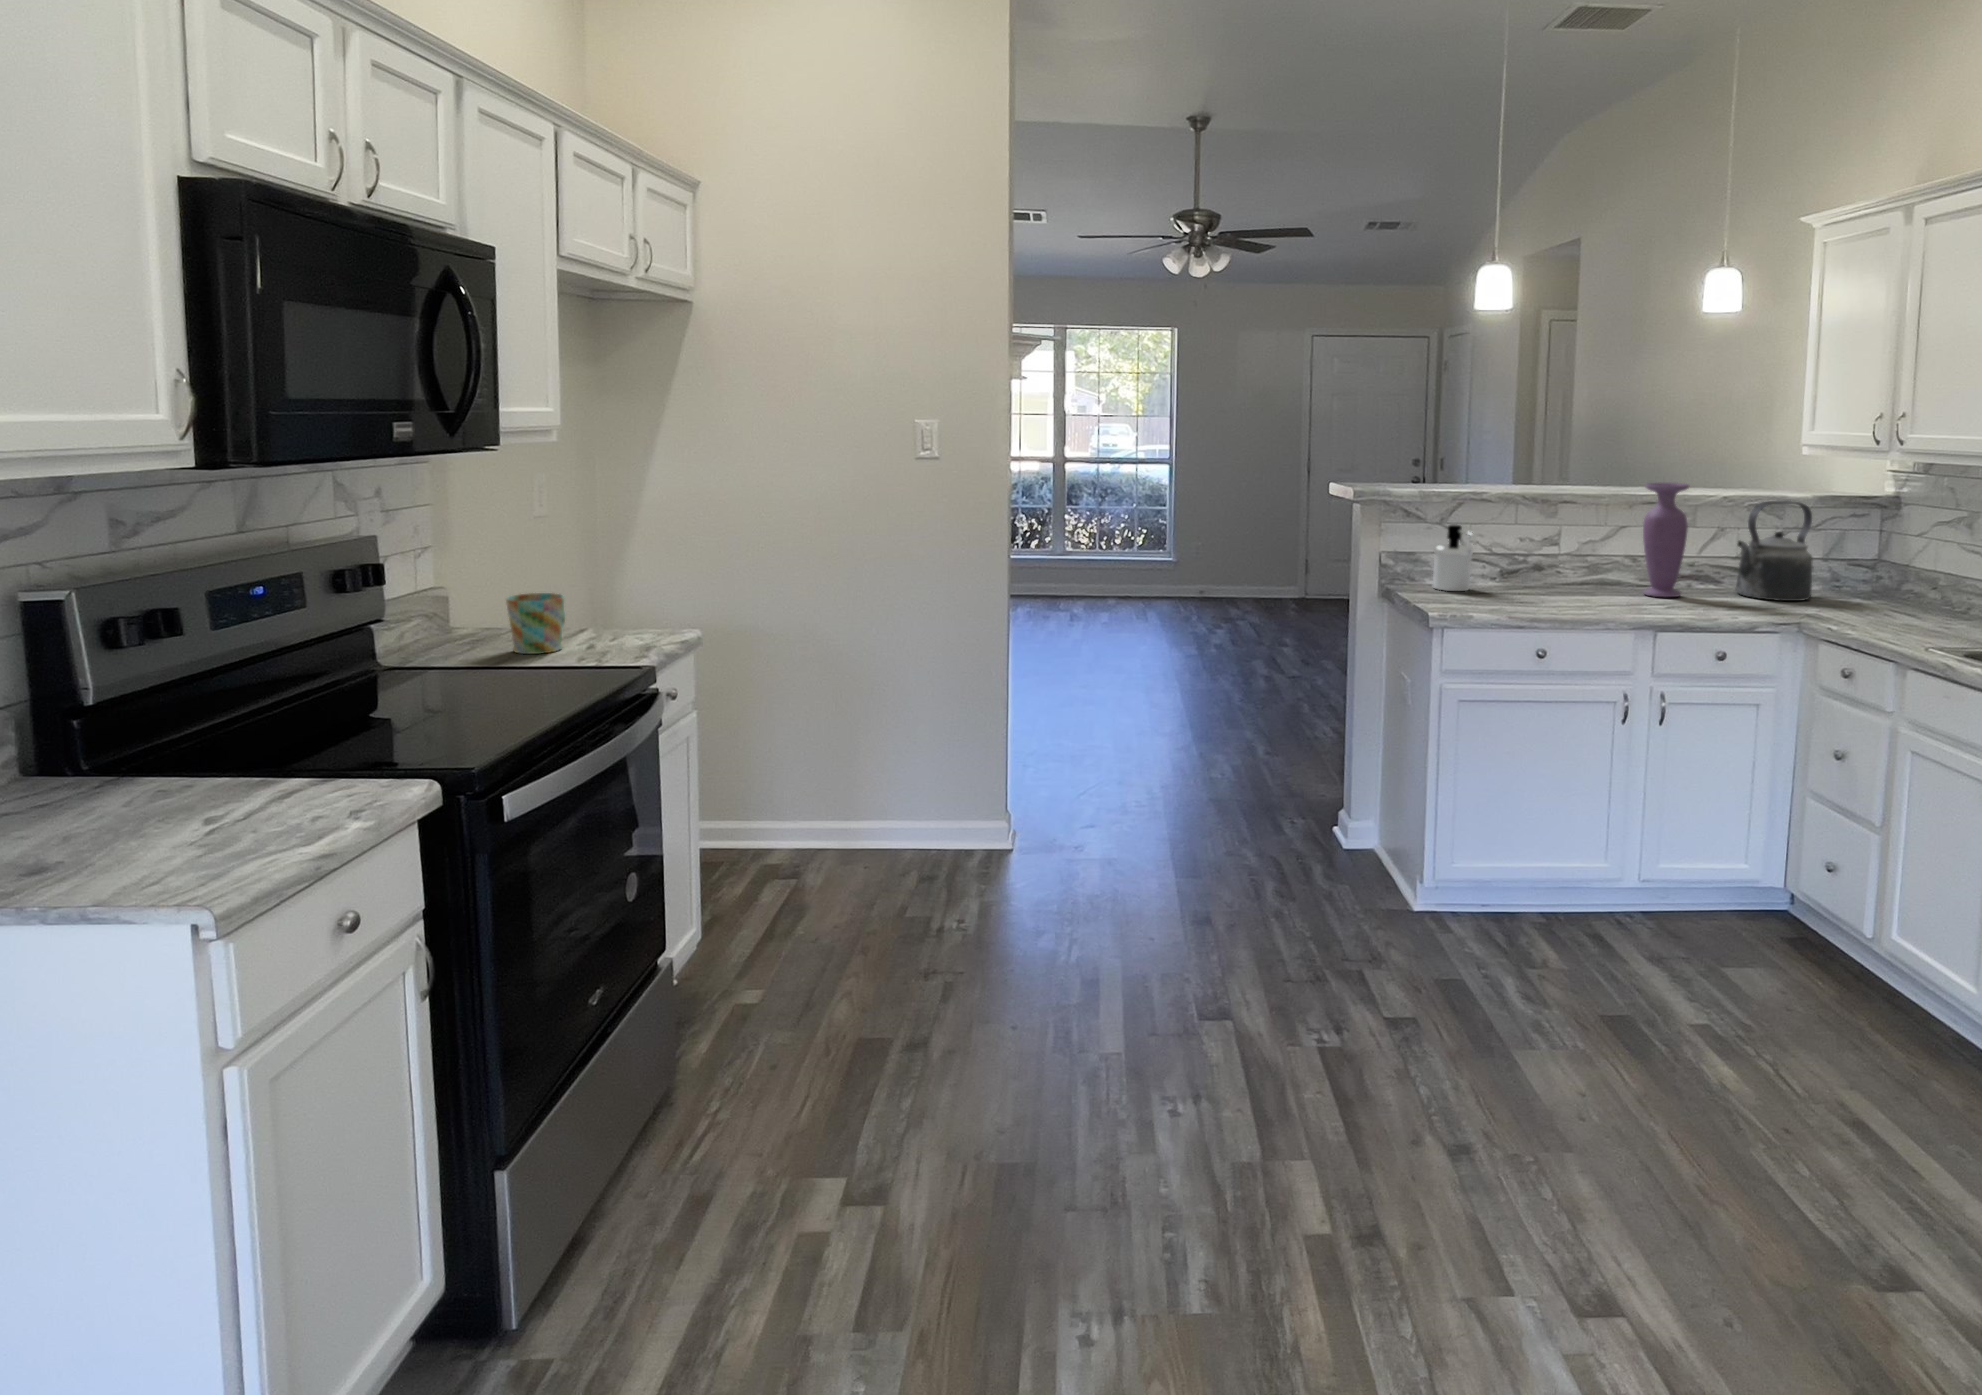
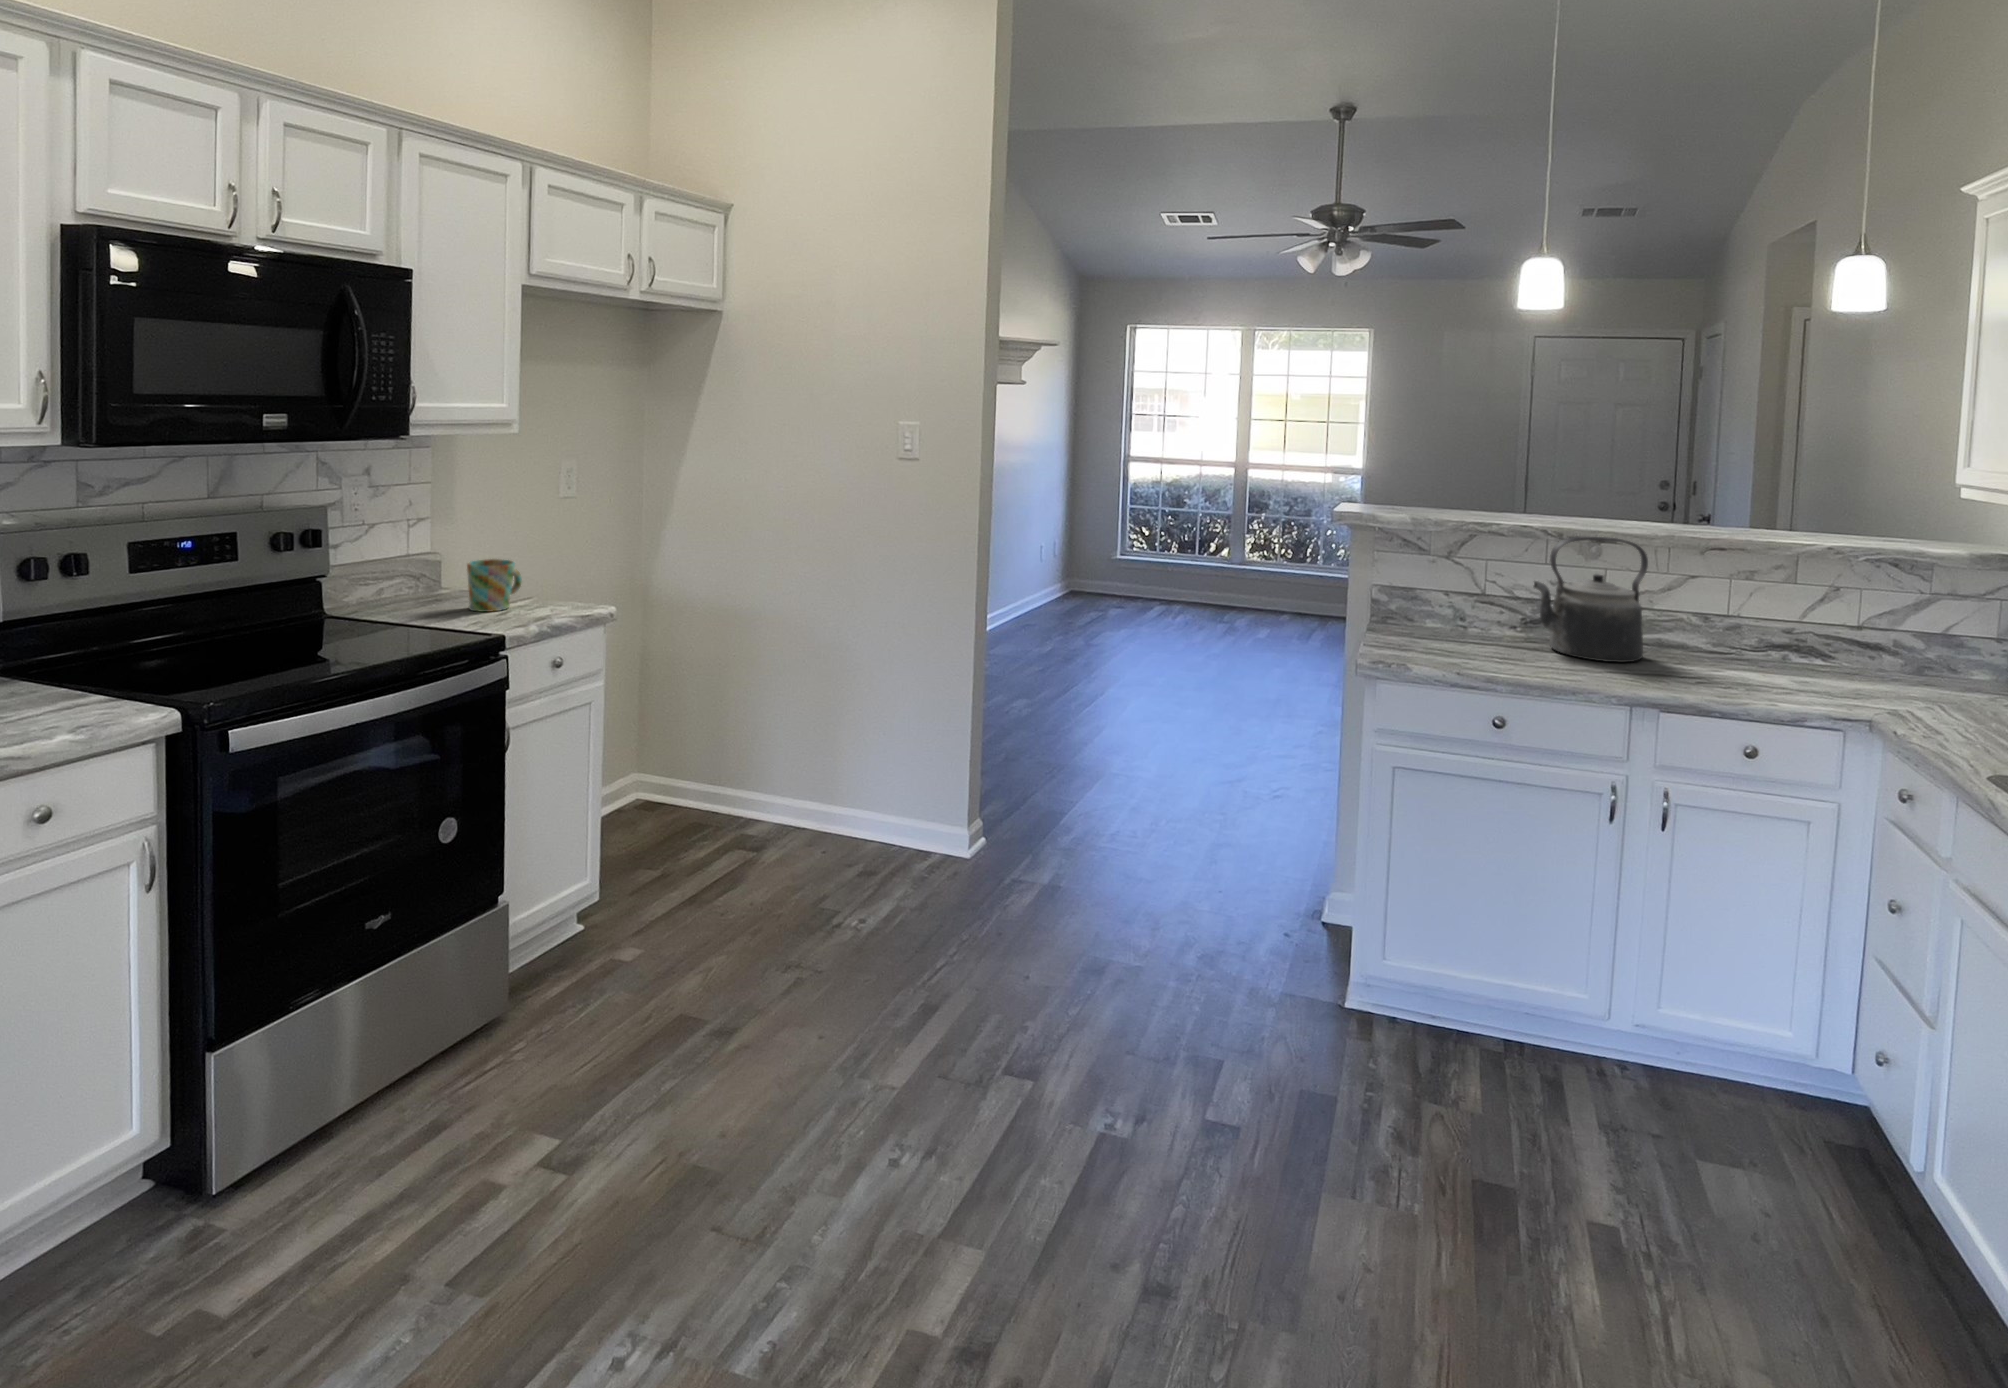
vase: present [1643,483,1689,597] -> none [1693,525,1752,669]
kettle: present [1736,501,1812,601] -> present [1534,537,1648,662]
soap dispenser: present [1433,525,1476,591] -> none [1426,558,1474,635]

